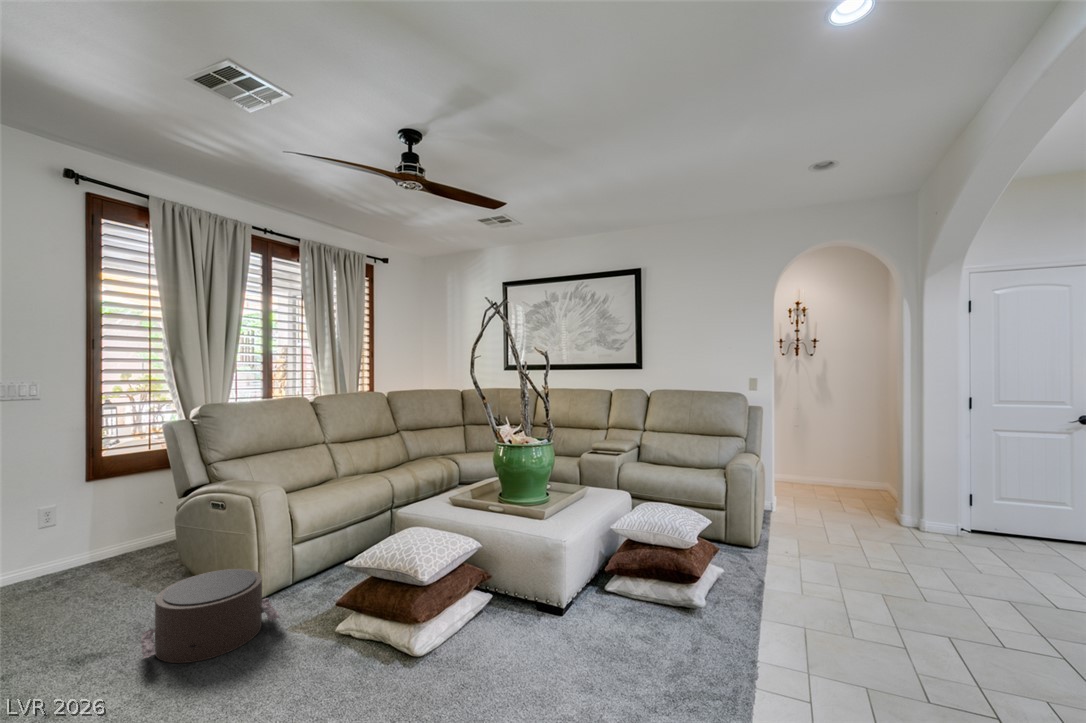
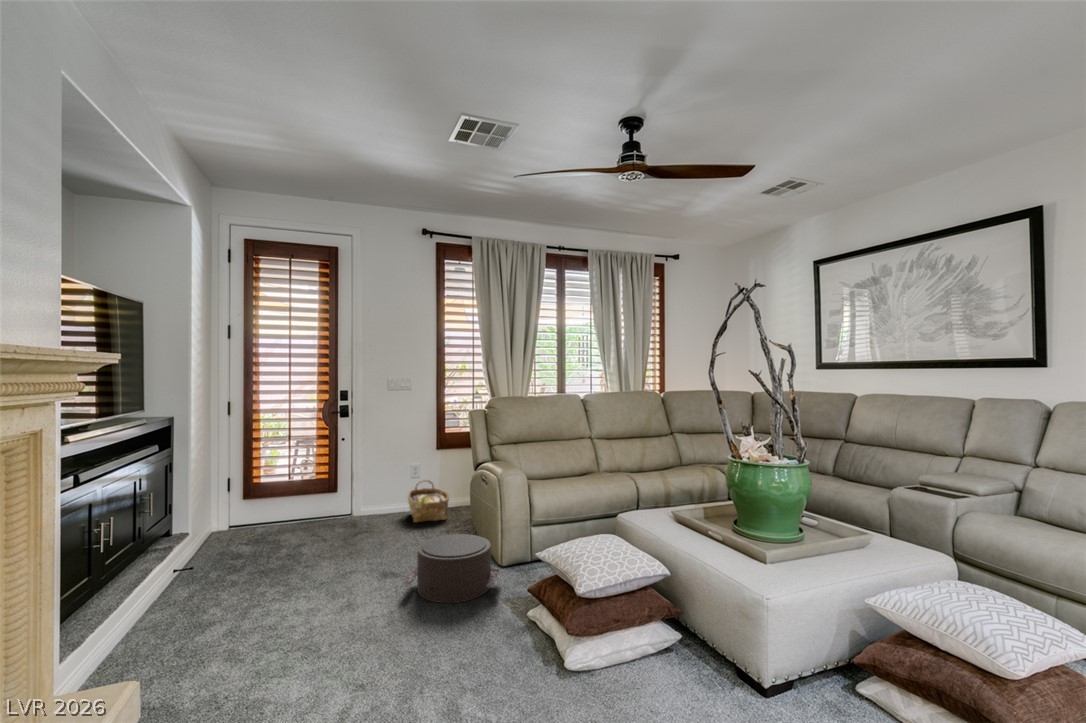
woven basket: none [42,523,122,584] -> present [408,480,449,522]

